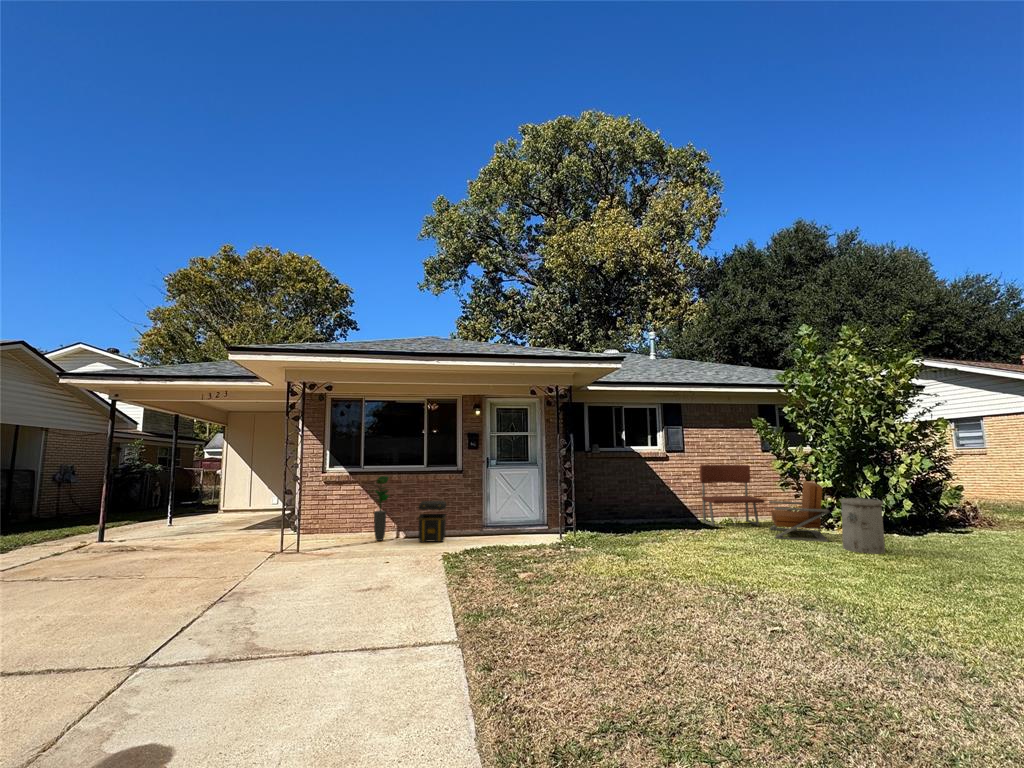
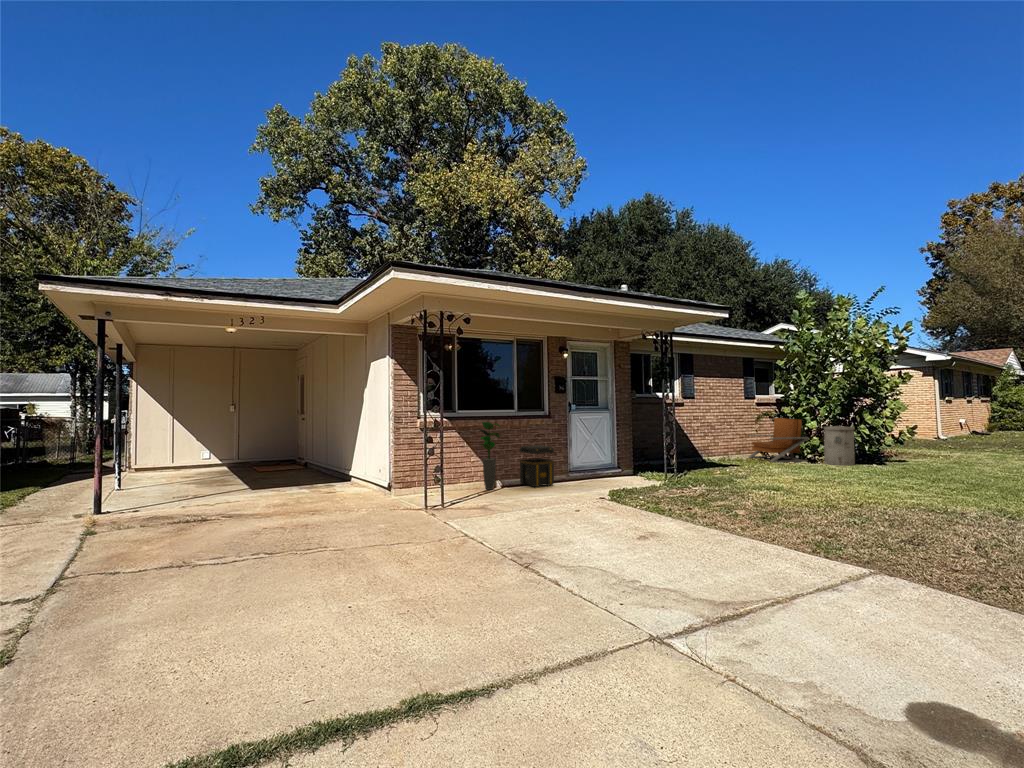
bench: present [700,465,765,526] -> none [692,407,742,459]

